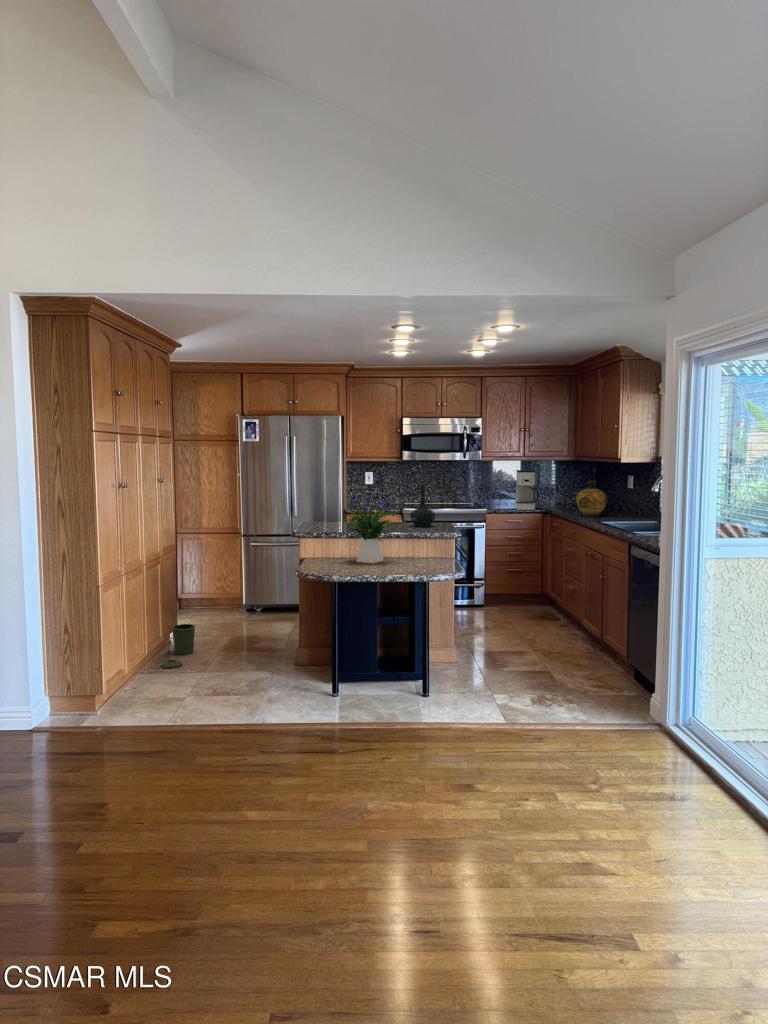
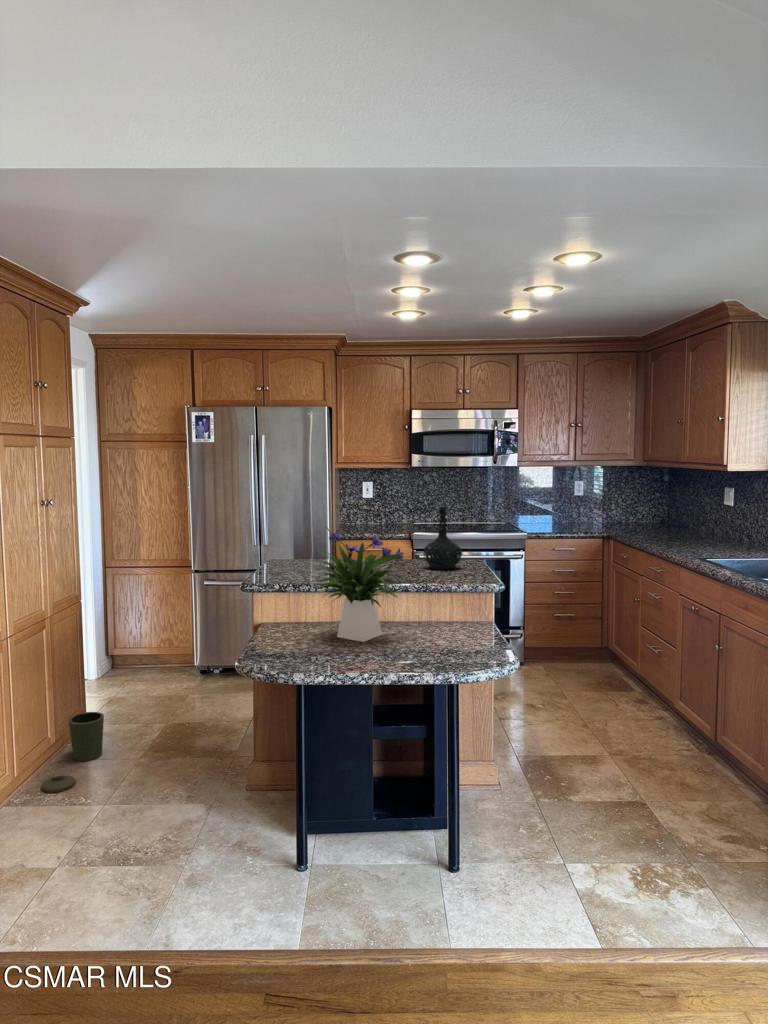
coffee maker: present [516,470,539,511] -> none [563,479,596,534]
ceramic jug: present [576,480,607,516] -> none [655,493,700,545]

